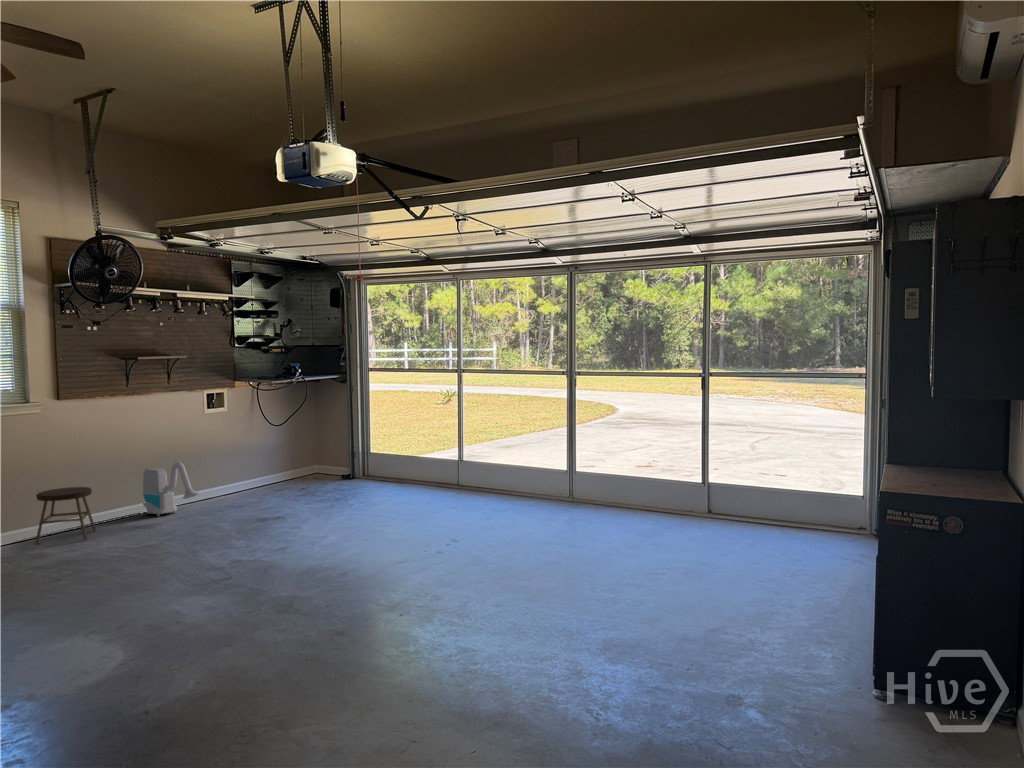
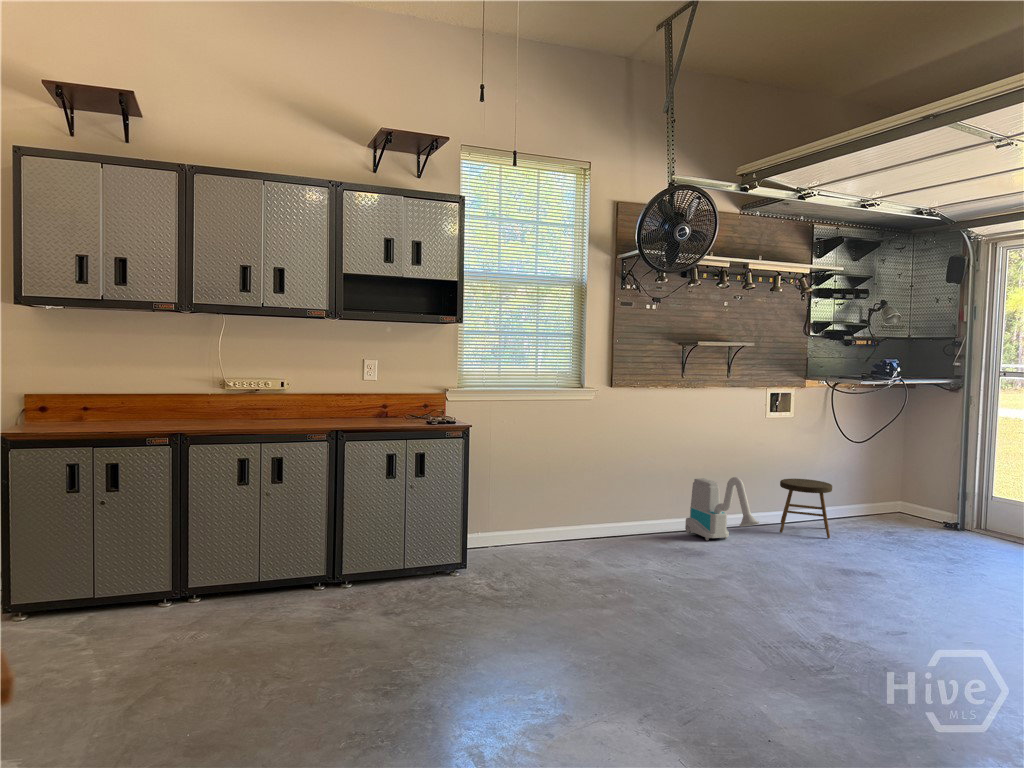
stool: present [35,487,96,544] -> present [780,479,832,538]

